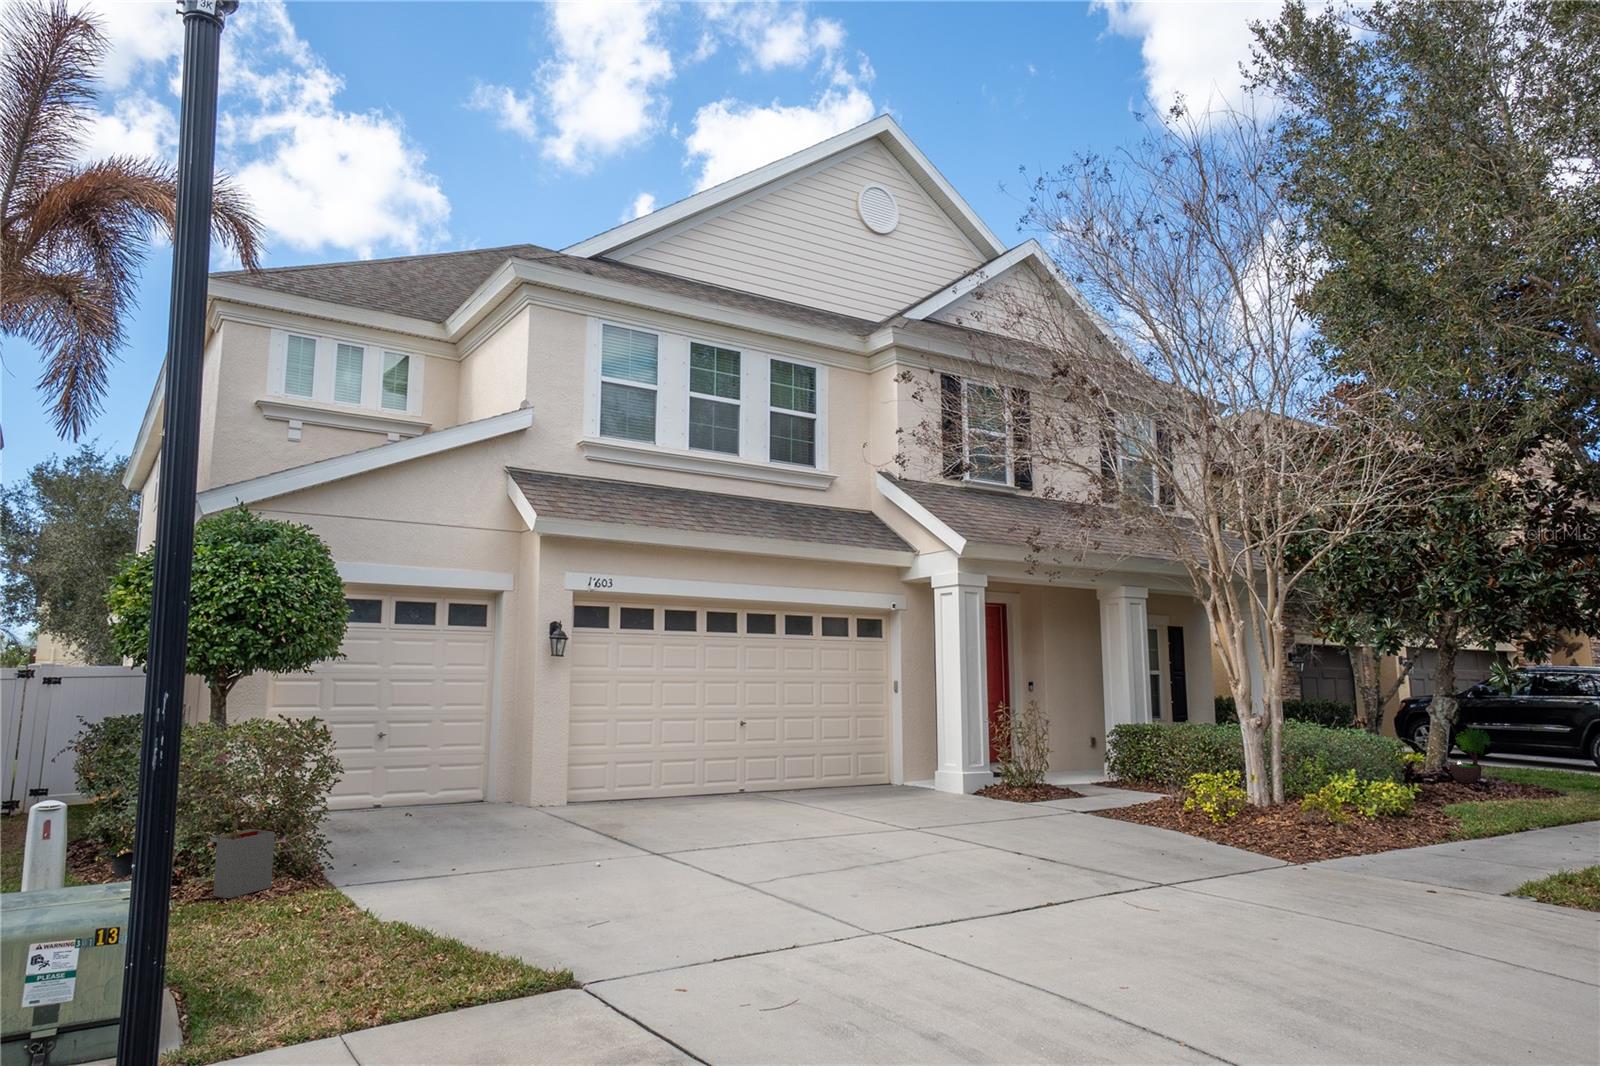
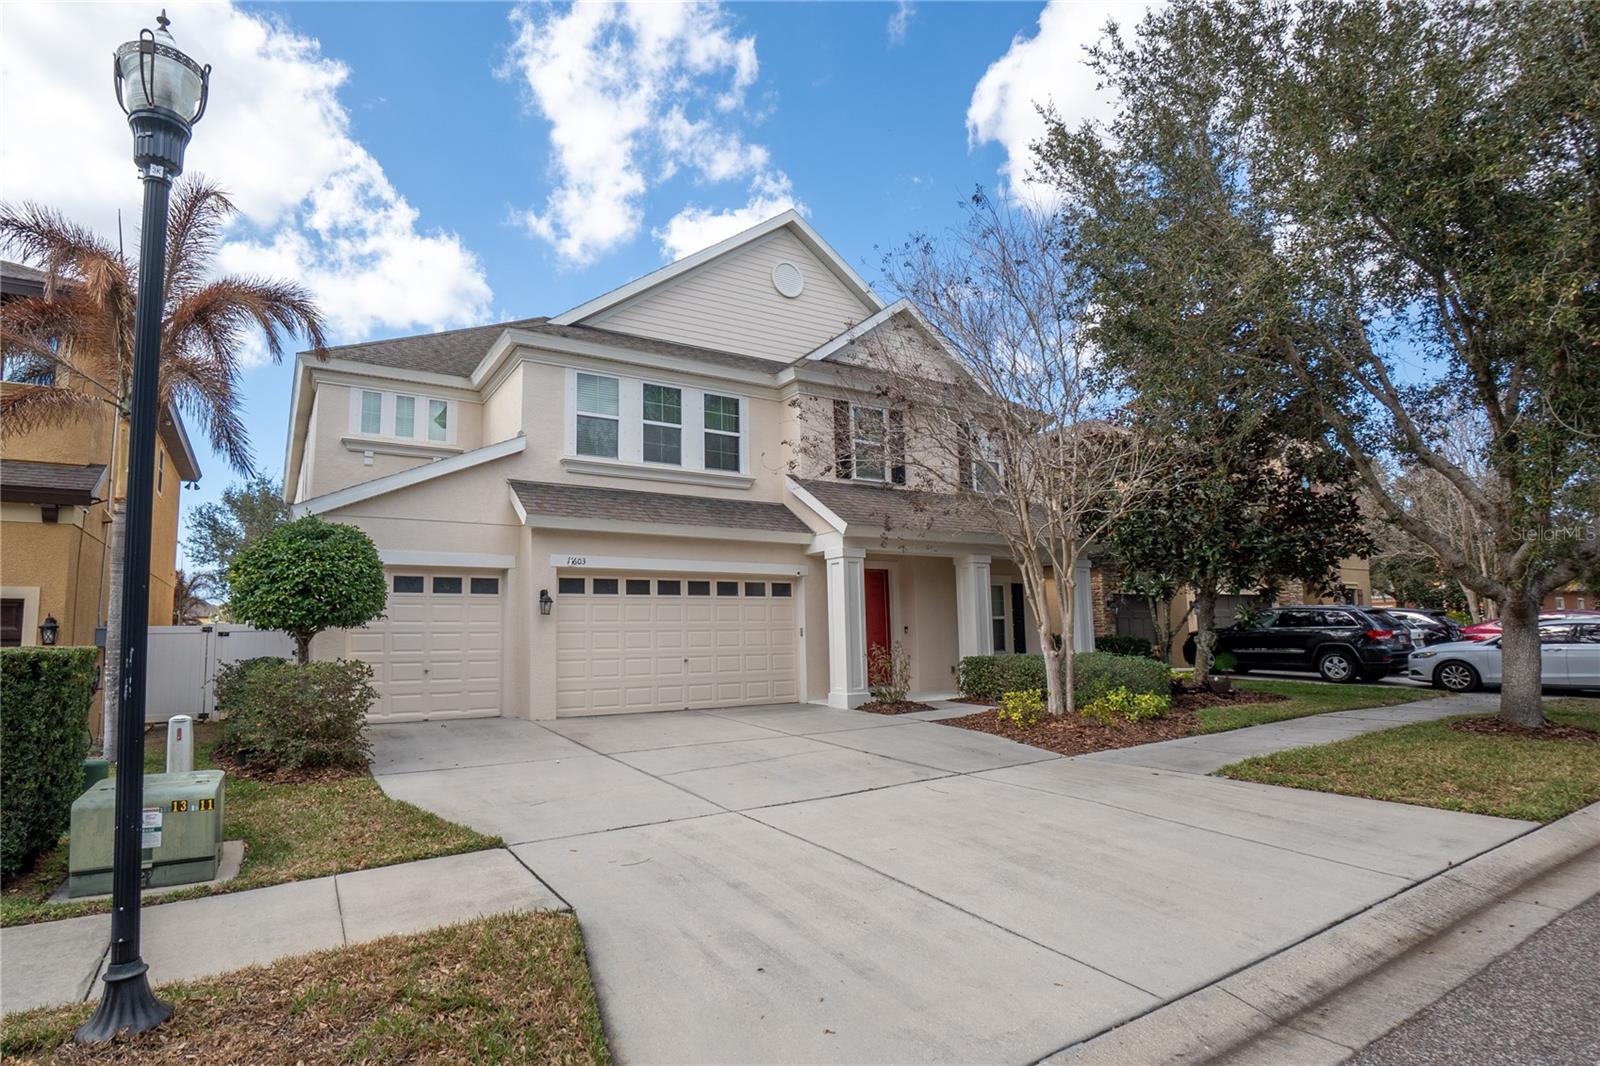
storage bin: present [210,818,275,898] -> none [287,729,333,784]

